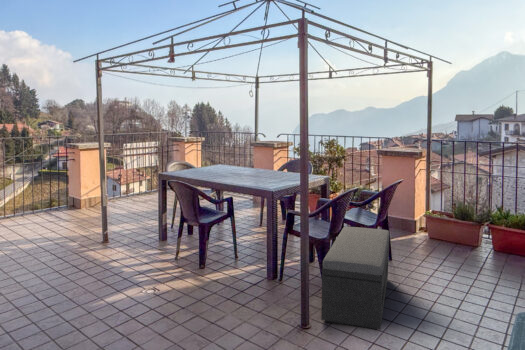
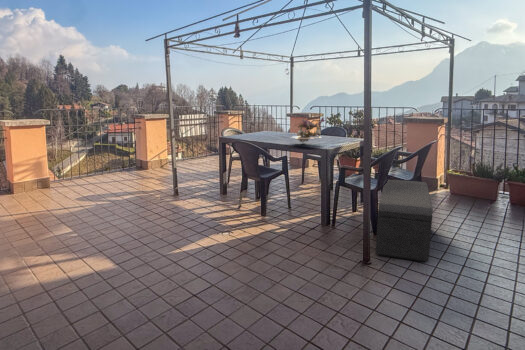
flower arrangement: none [237,152,276,182] -> present [292,117,324,142]

